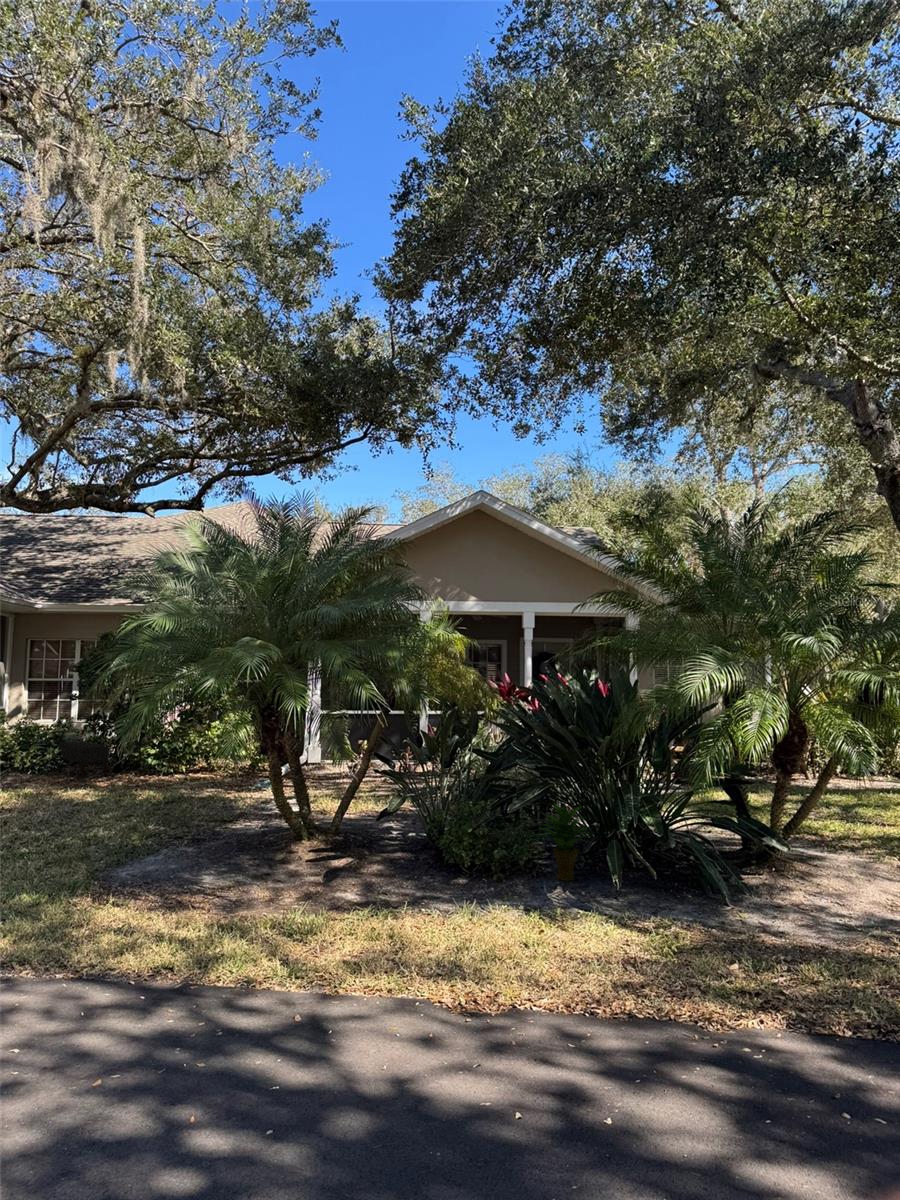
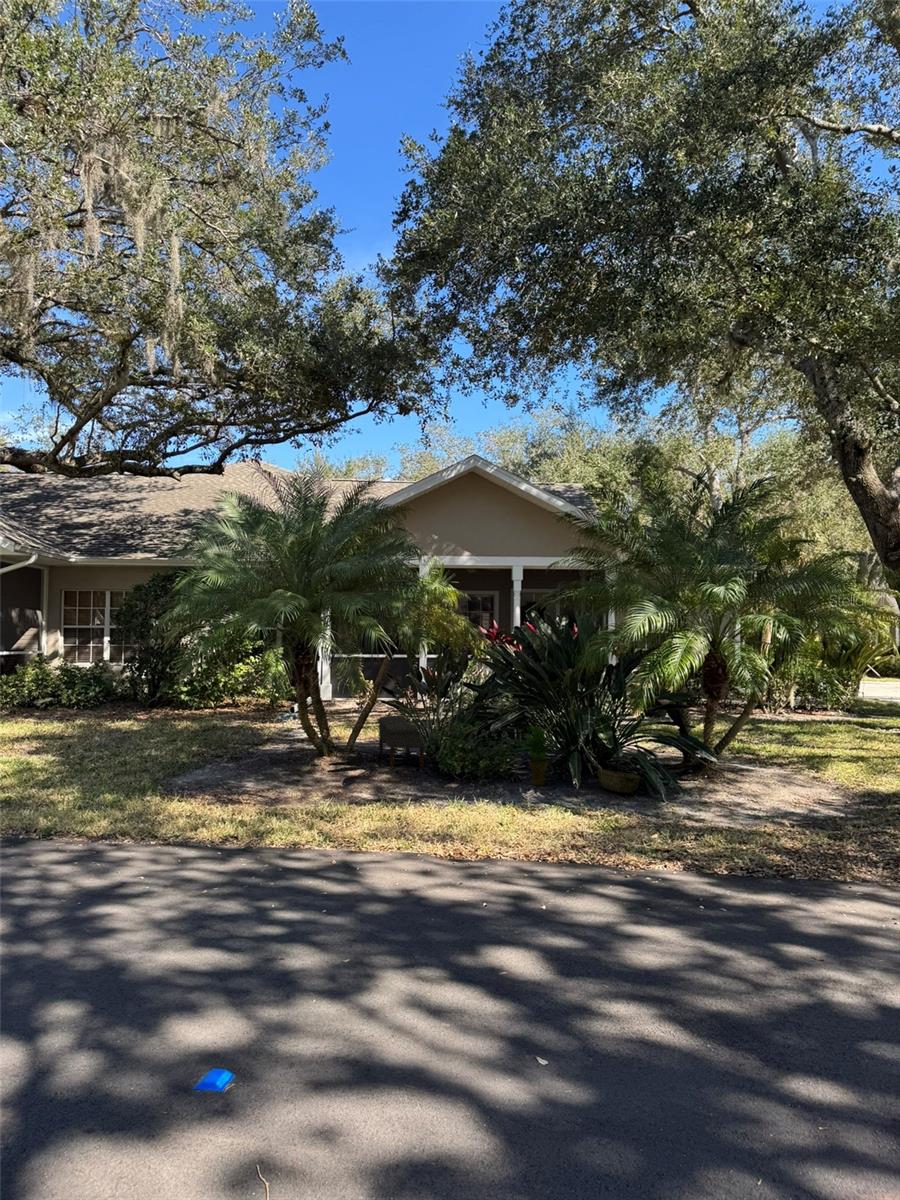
bench: present [58,741,110,779] -> present [378,716,424,769]
woven basket: none [640,861,696,894] -> present [598,769,640,793]

